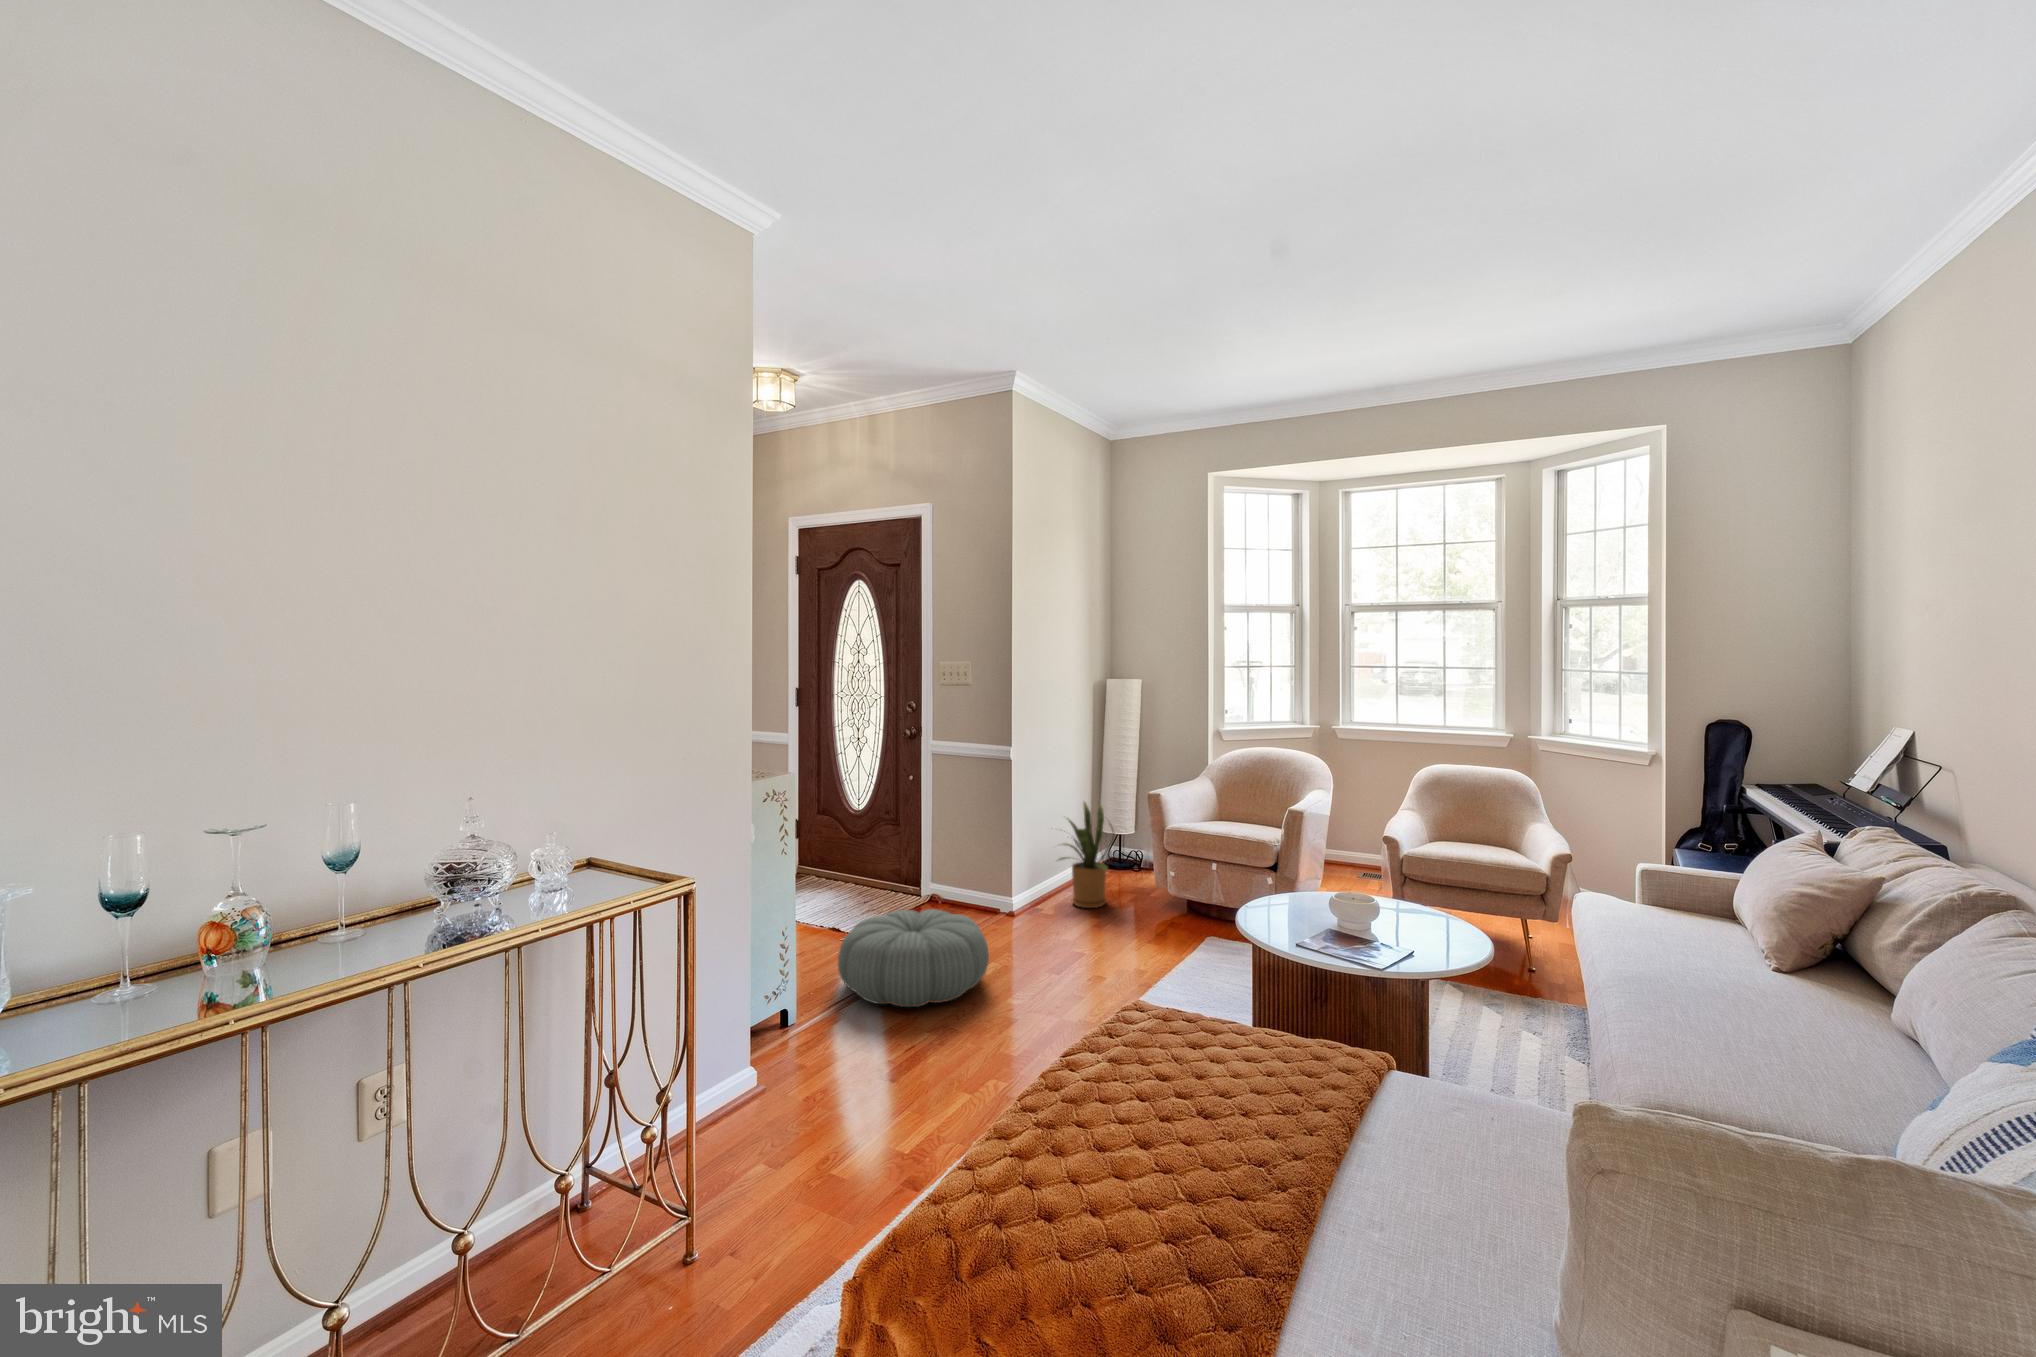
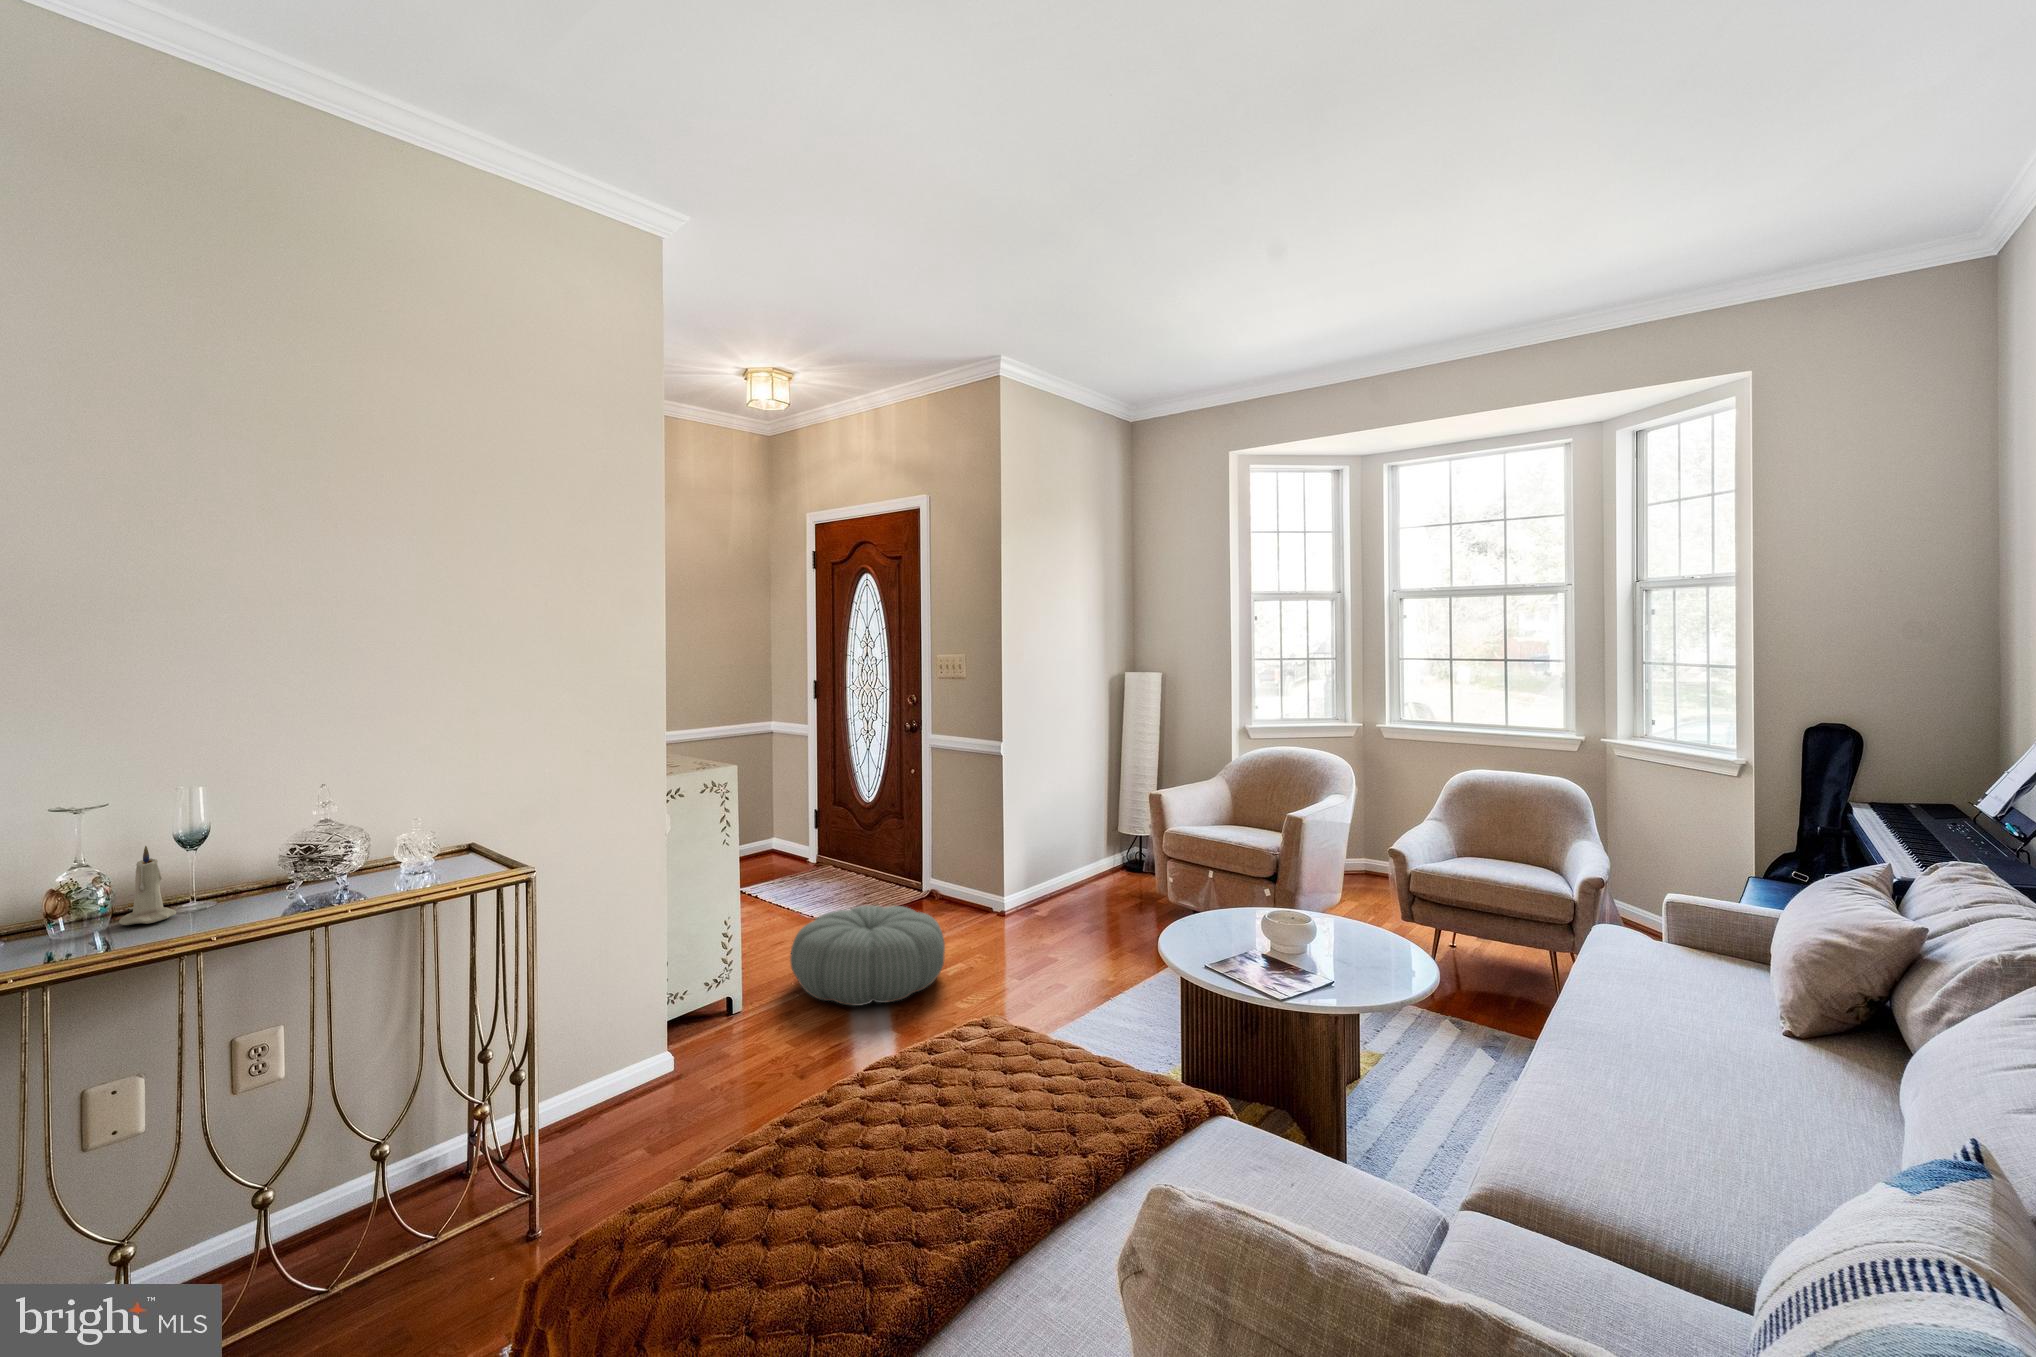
house plant: present [1059,802,1115,908] -> none [1048,798,1115,911]
candle: none [321,867,372,950] -> present [119,846,176,925]

